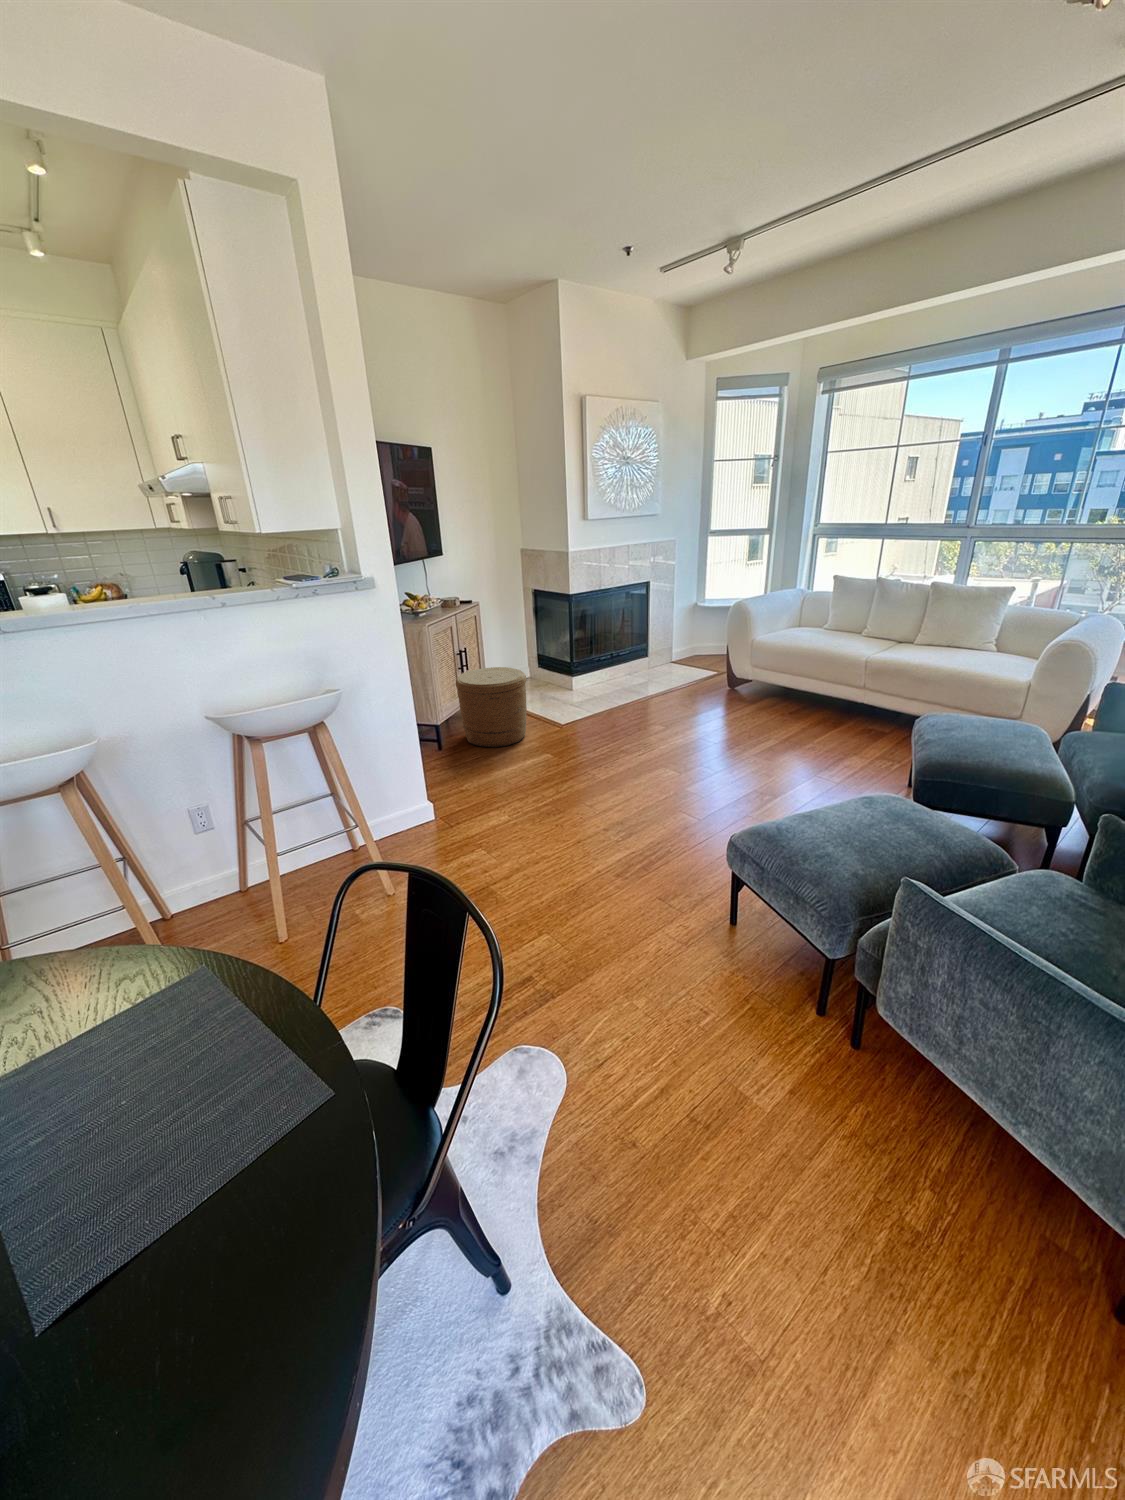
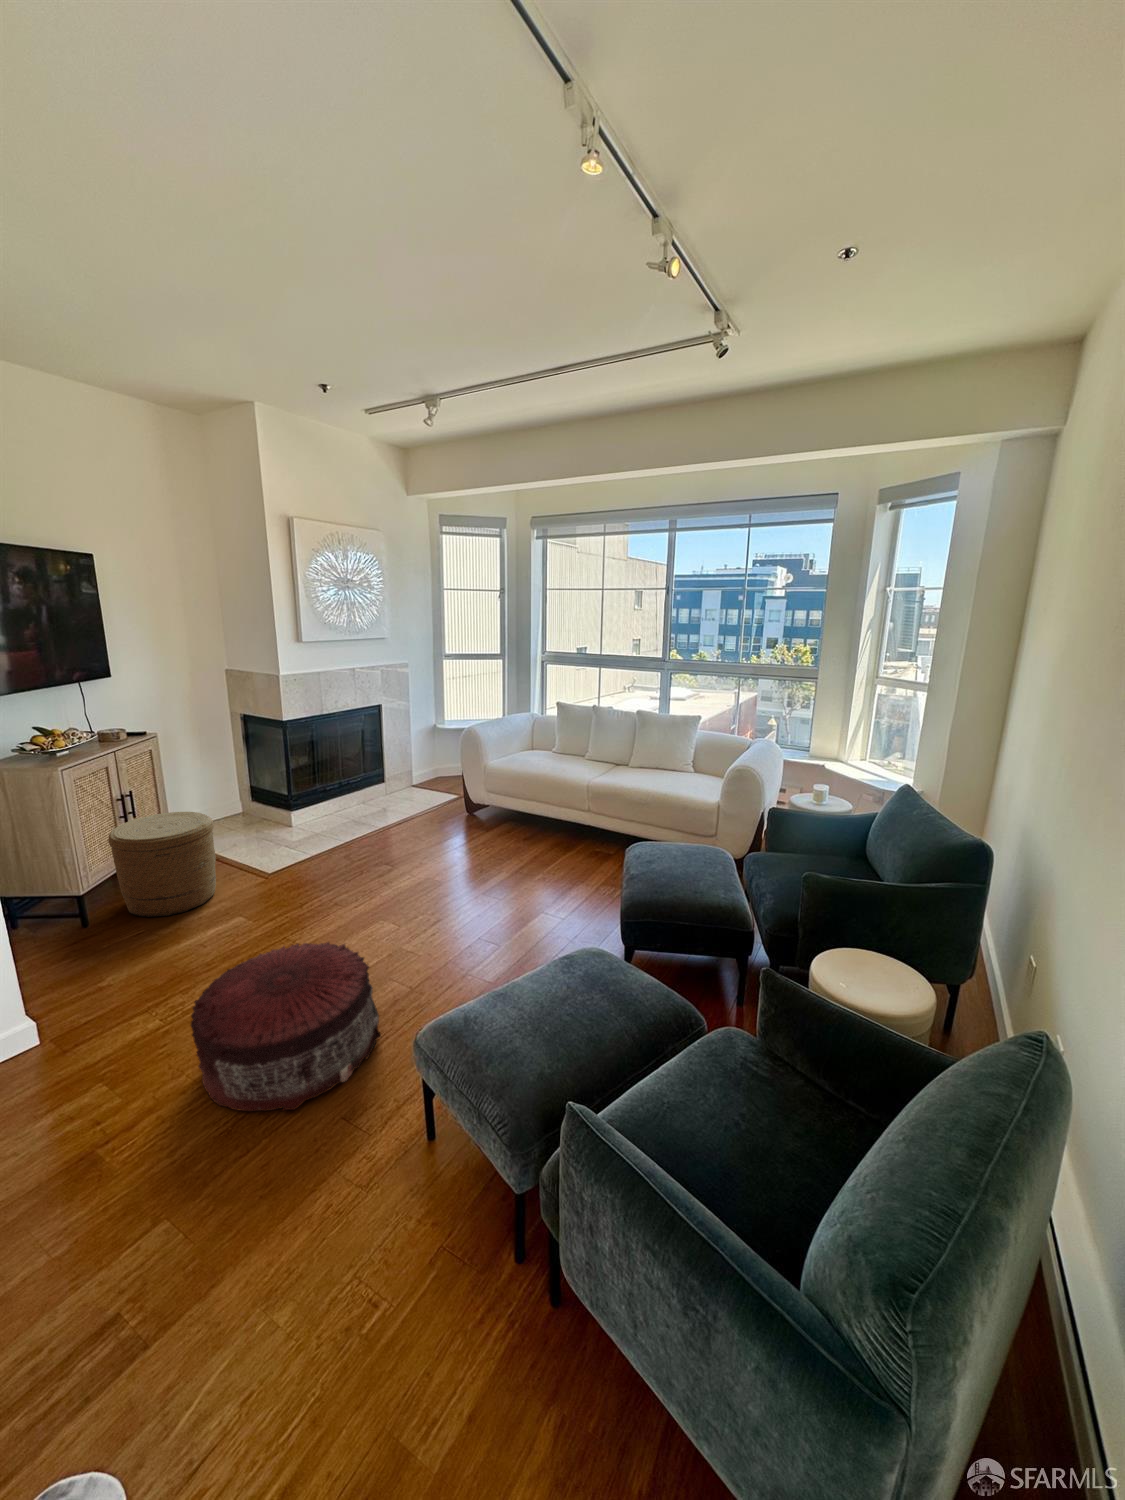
pouf: none [544,768,681,884] -> present [191,942,381,1111]

